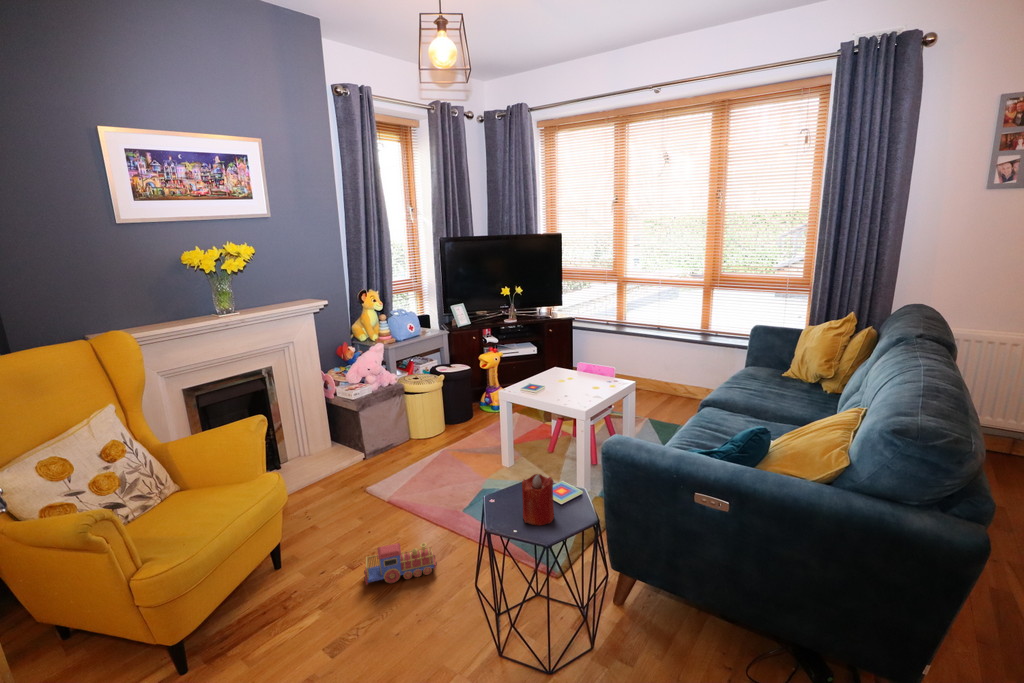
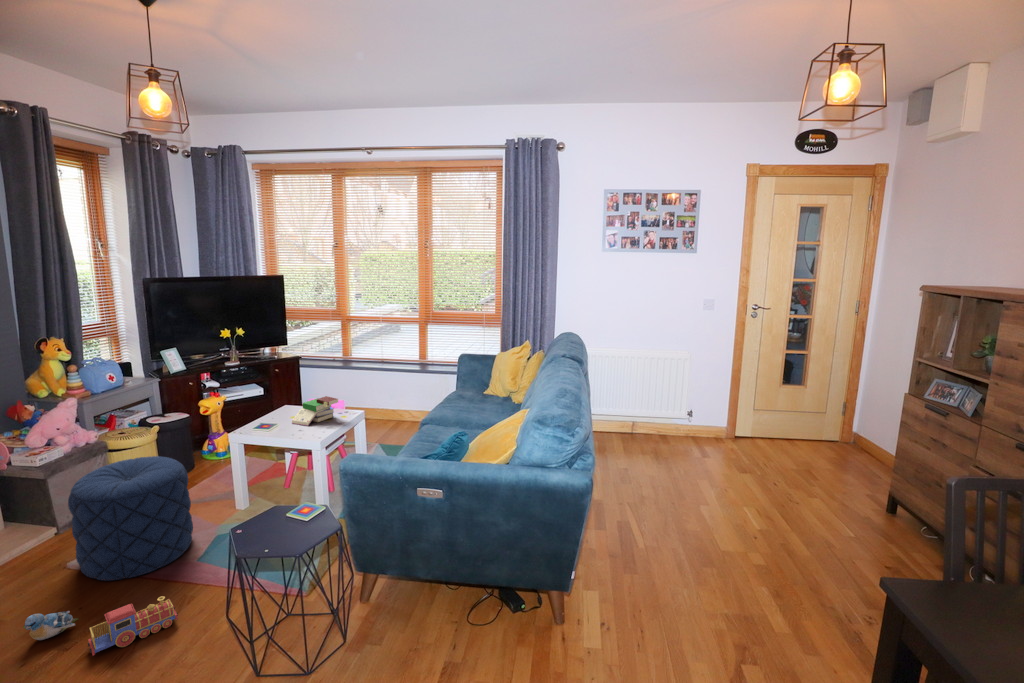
book: none [556,360,605,390] -> present [292,396,338,426]
pouf: none [366,402,462,513] -> present [68,456,193,581]
candle: present [522,474,554,525] -> none [273,496,304,540]
plush toy: none [322,531,363,555] -> present [23,611,79,640]

